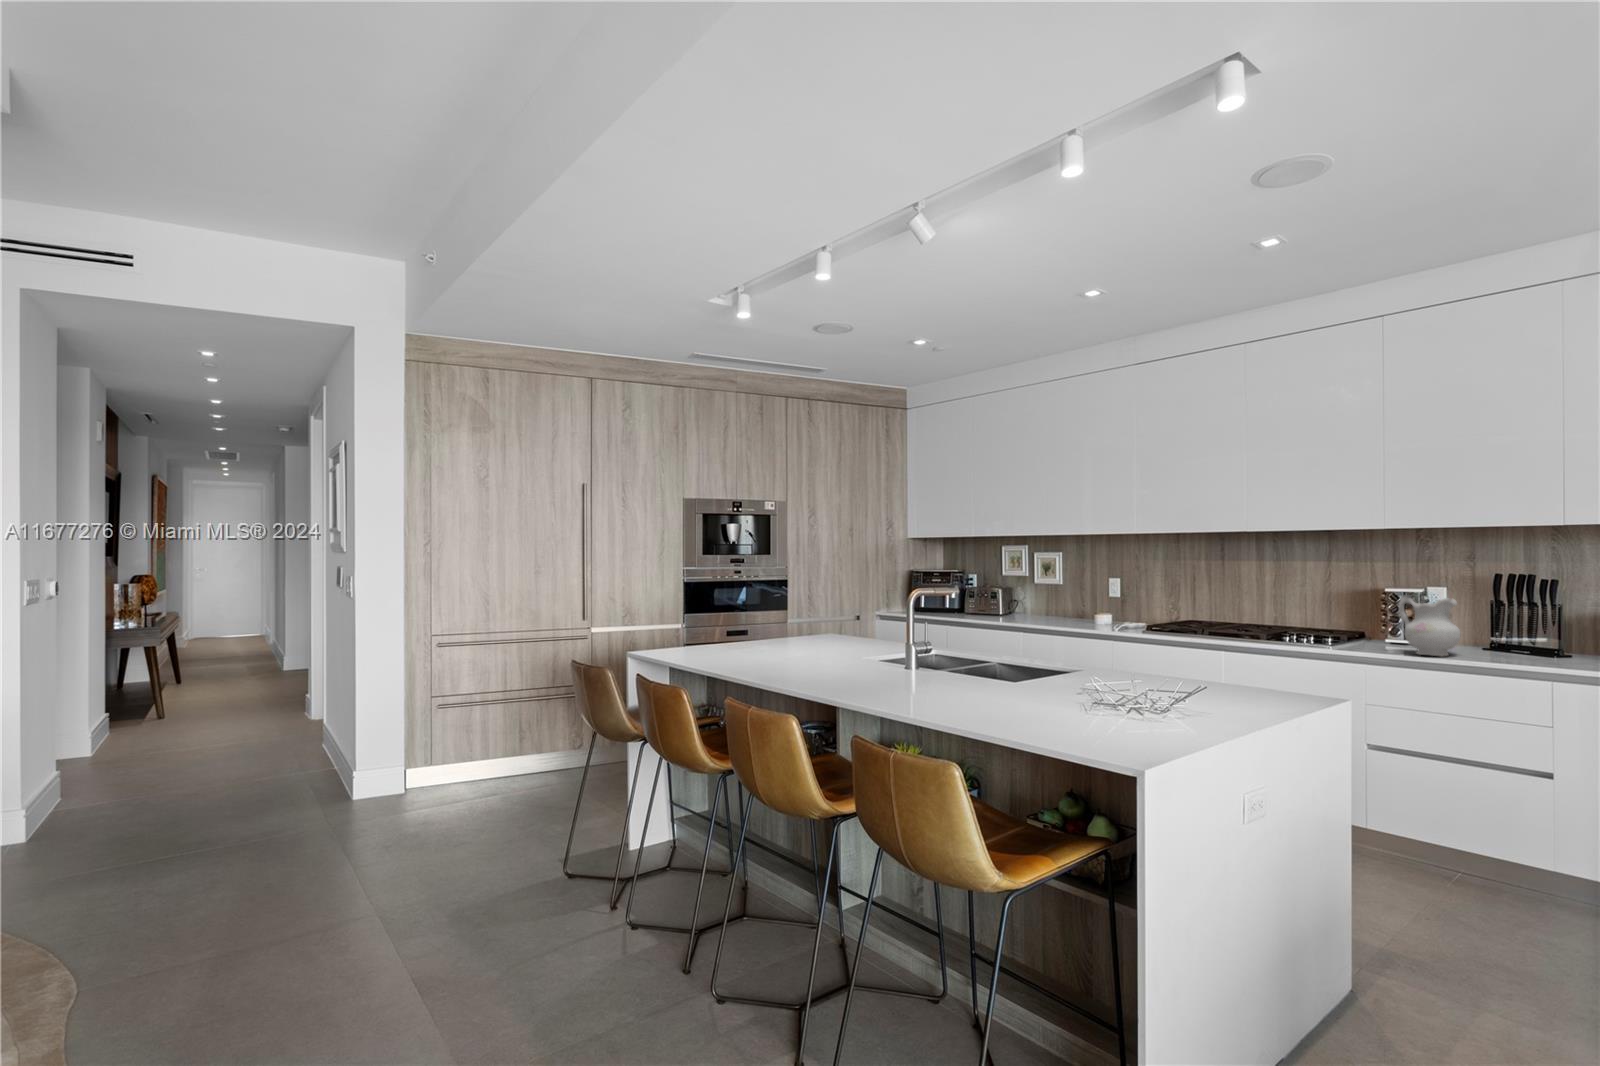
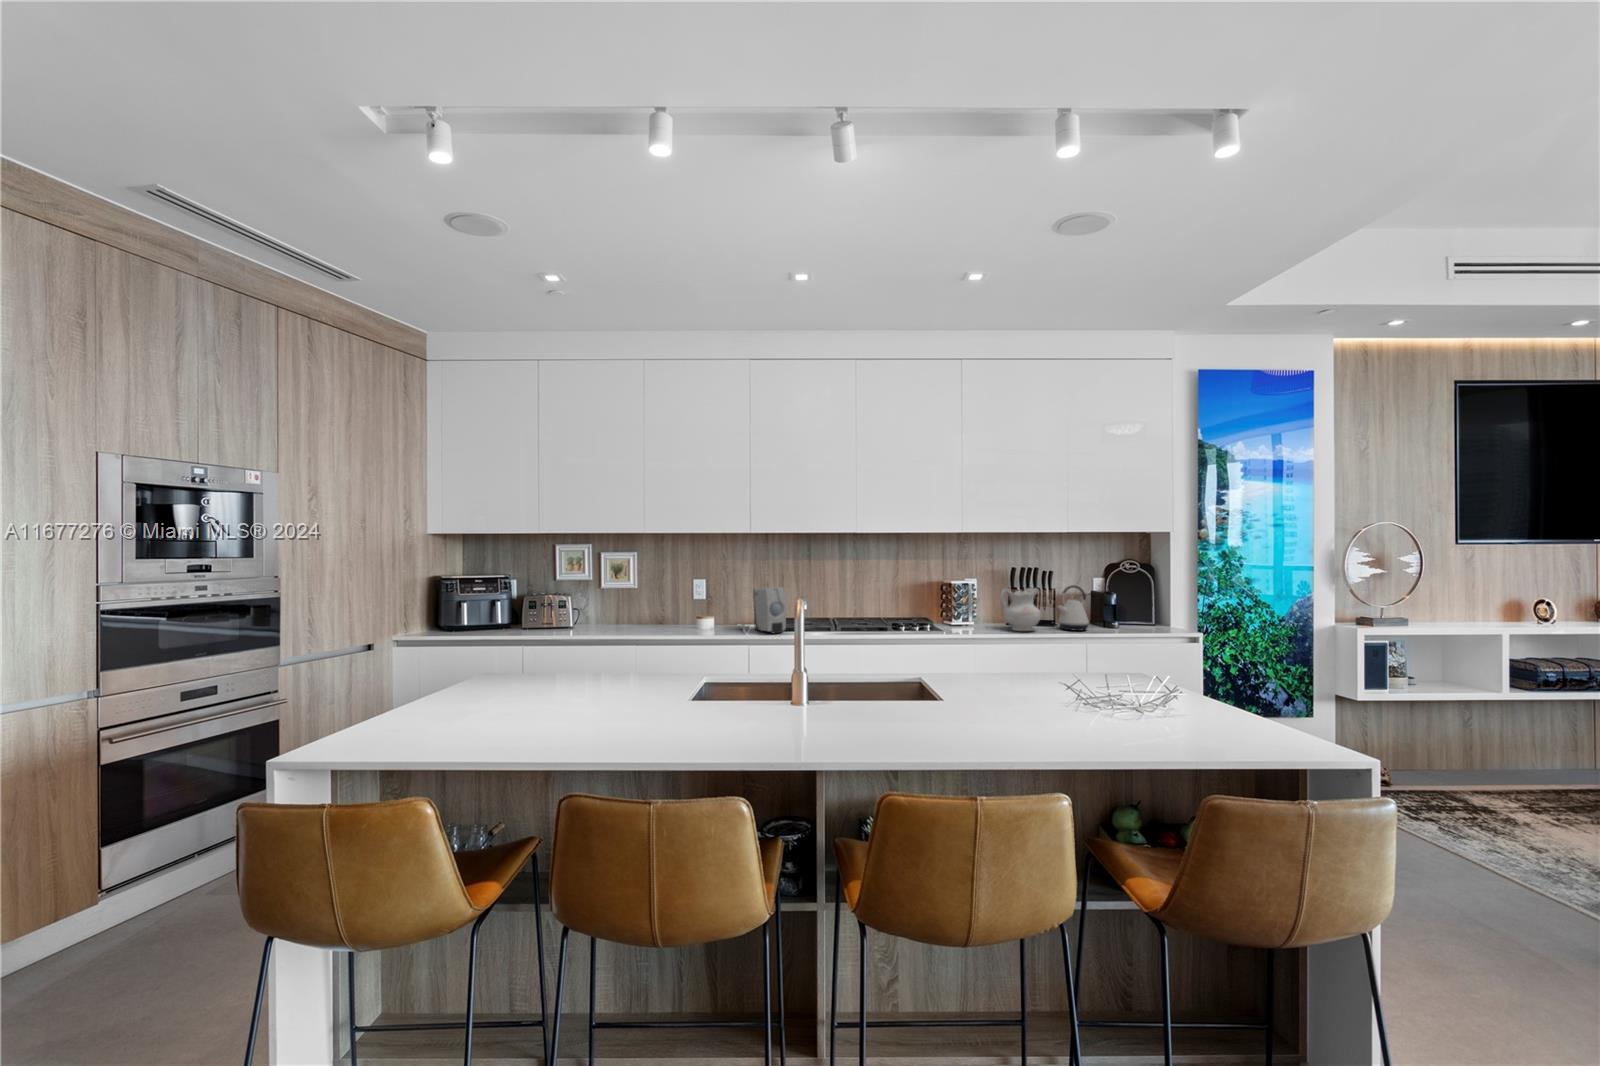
soap dispenser: none [1118,586,1142,632] -> present [753,587,786,633]
kettle: none [1489,597,1554,663] -> present [1058,585,1089,631]

